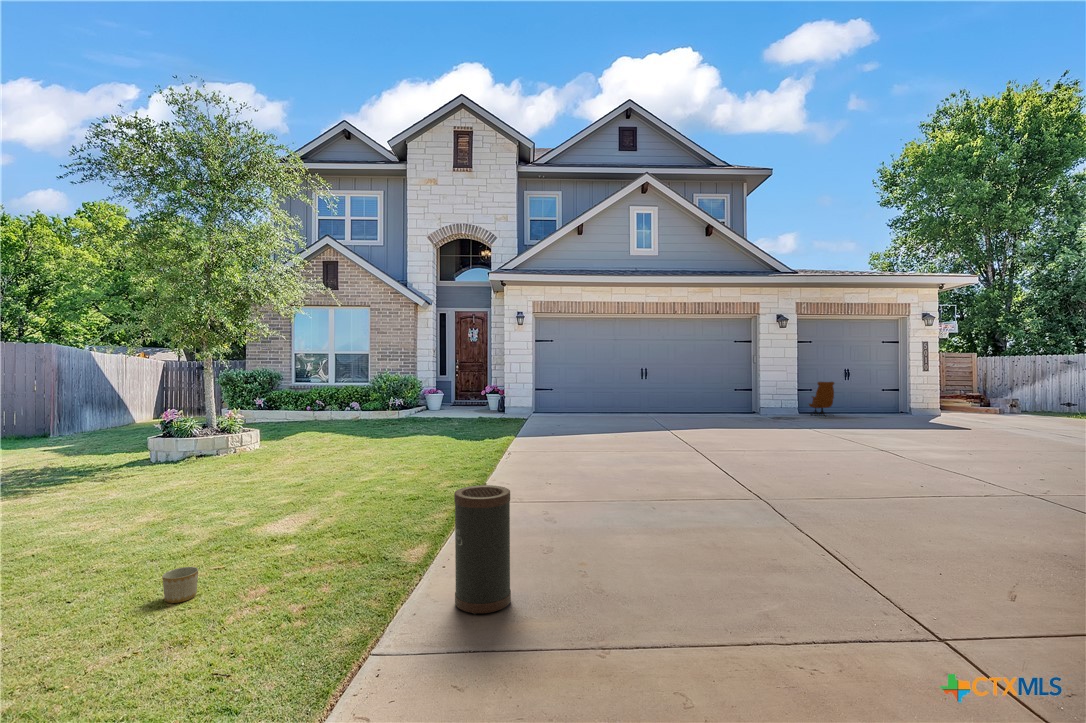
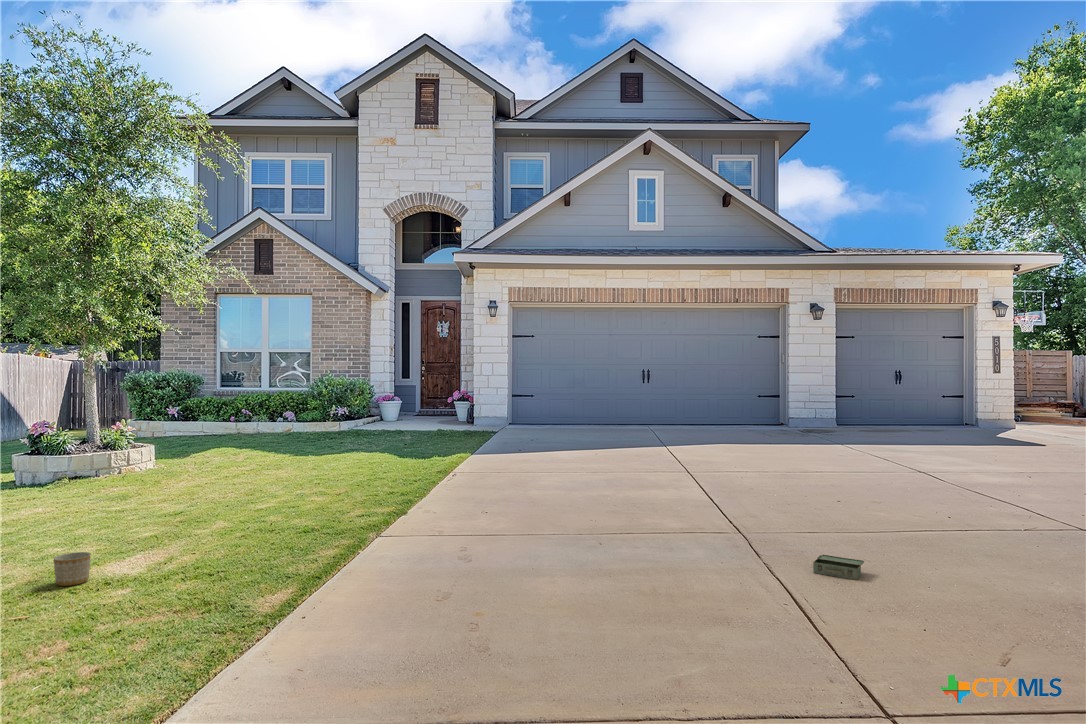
lounge chair: present [809,382,834,415] -> none [849,386,880,429]
trash can: present [454,485,511,615] -> none [351,467,410,595]
toolbox: none [890,564,938,593] -> present [813,555,864,580]

